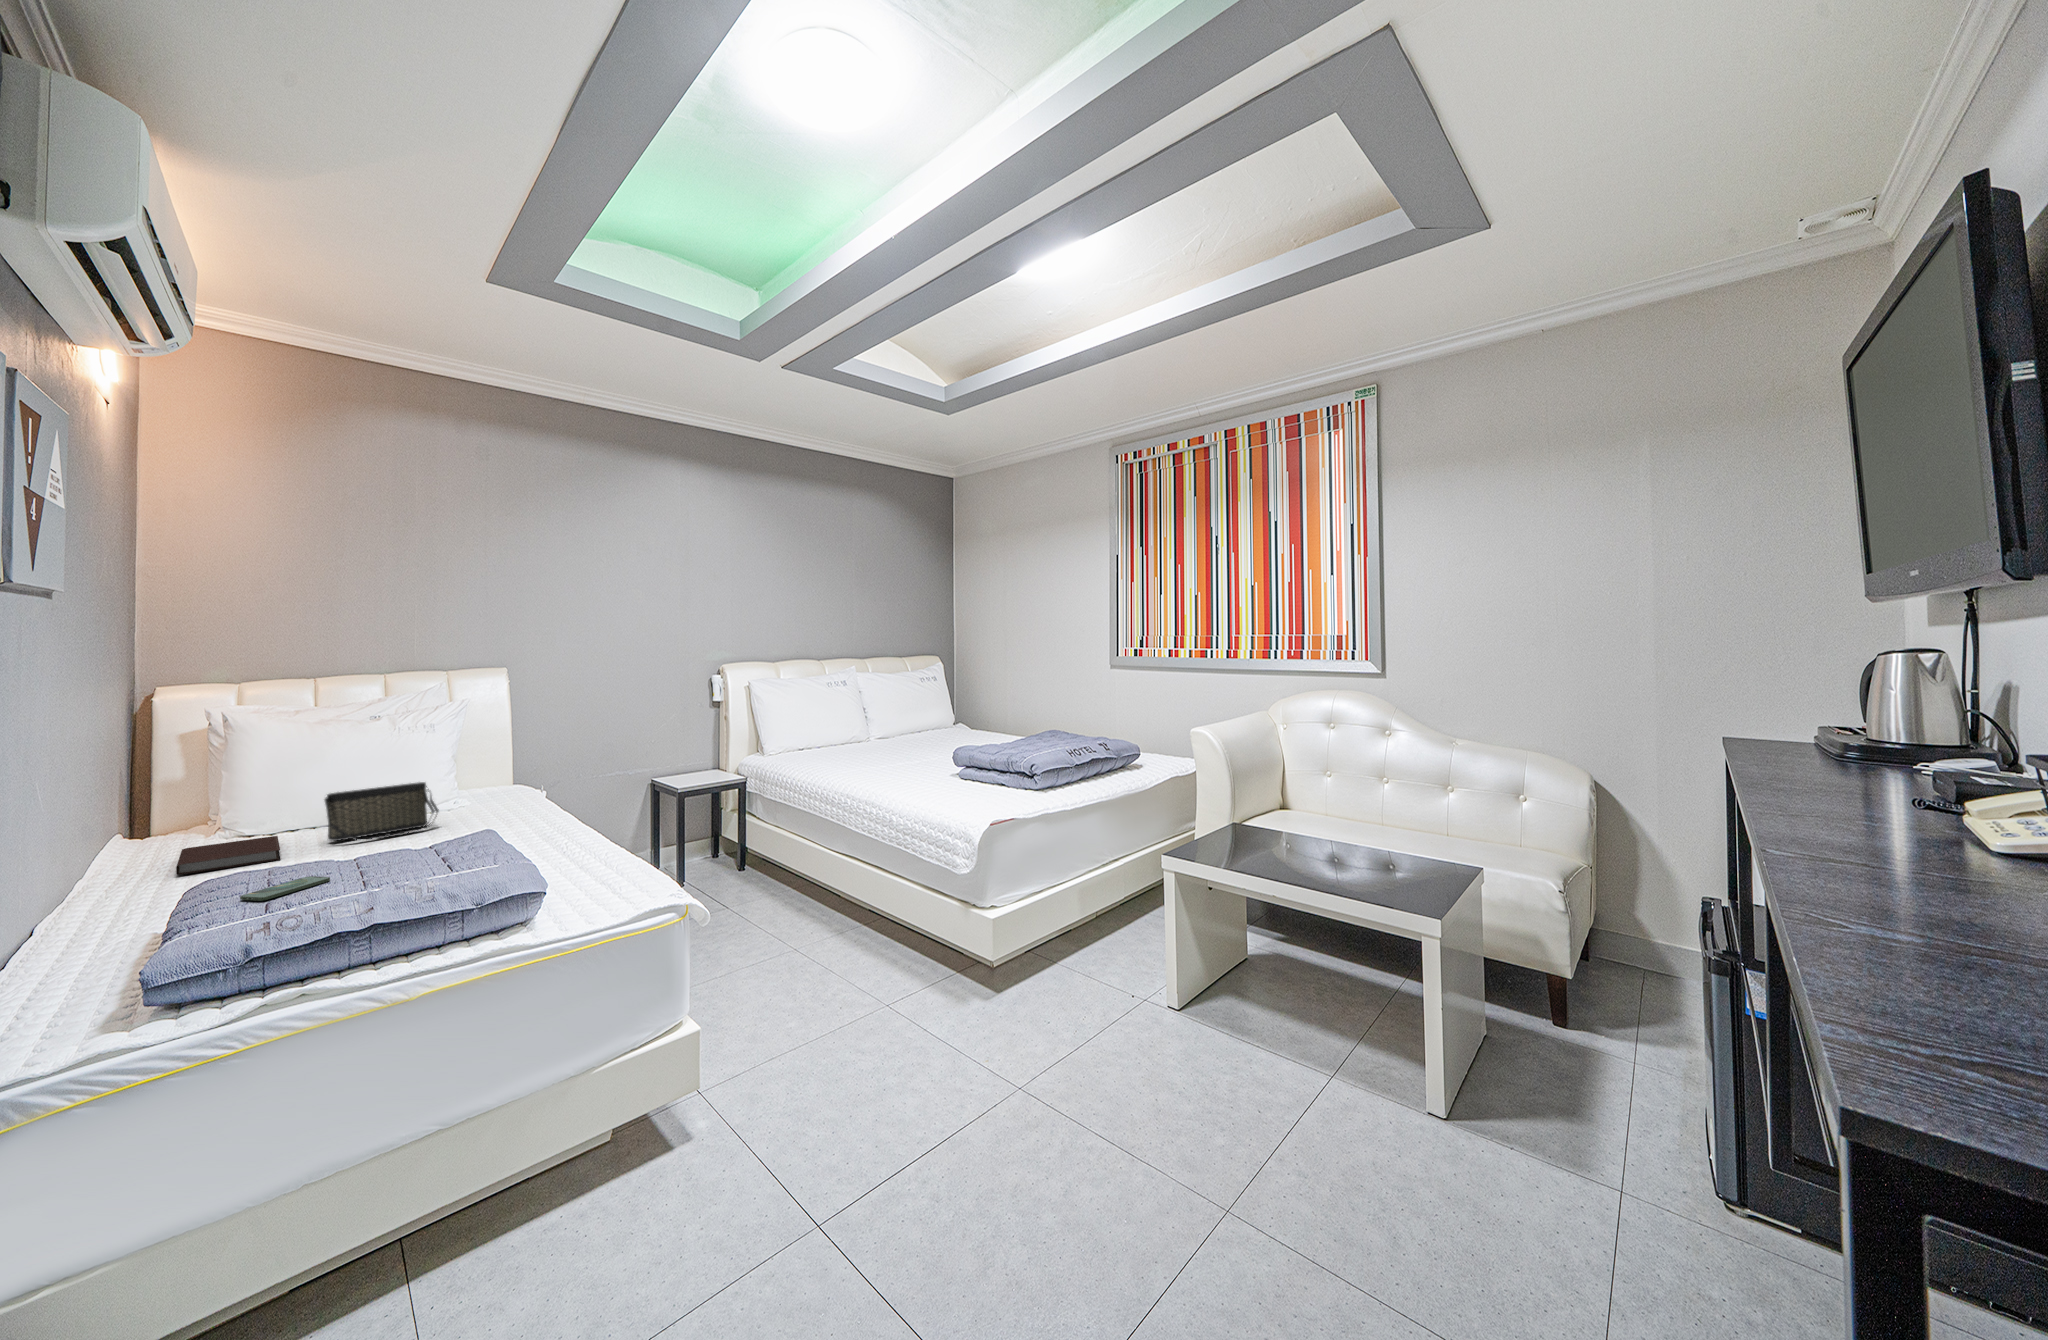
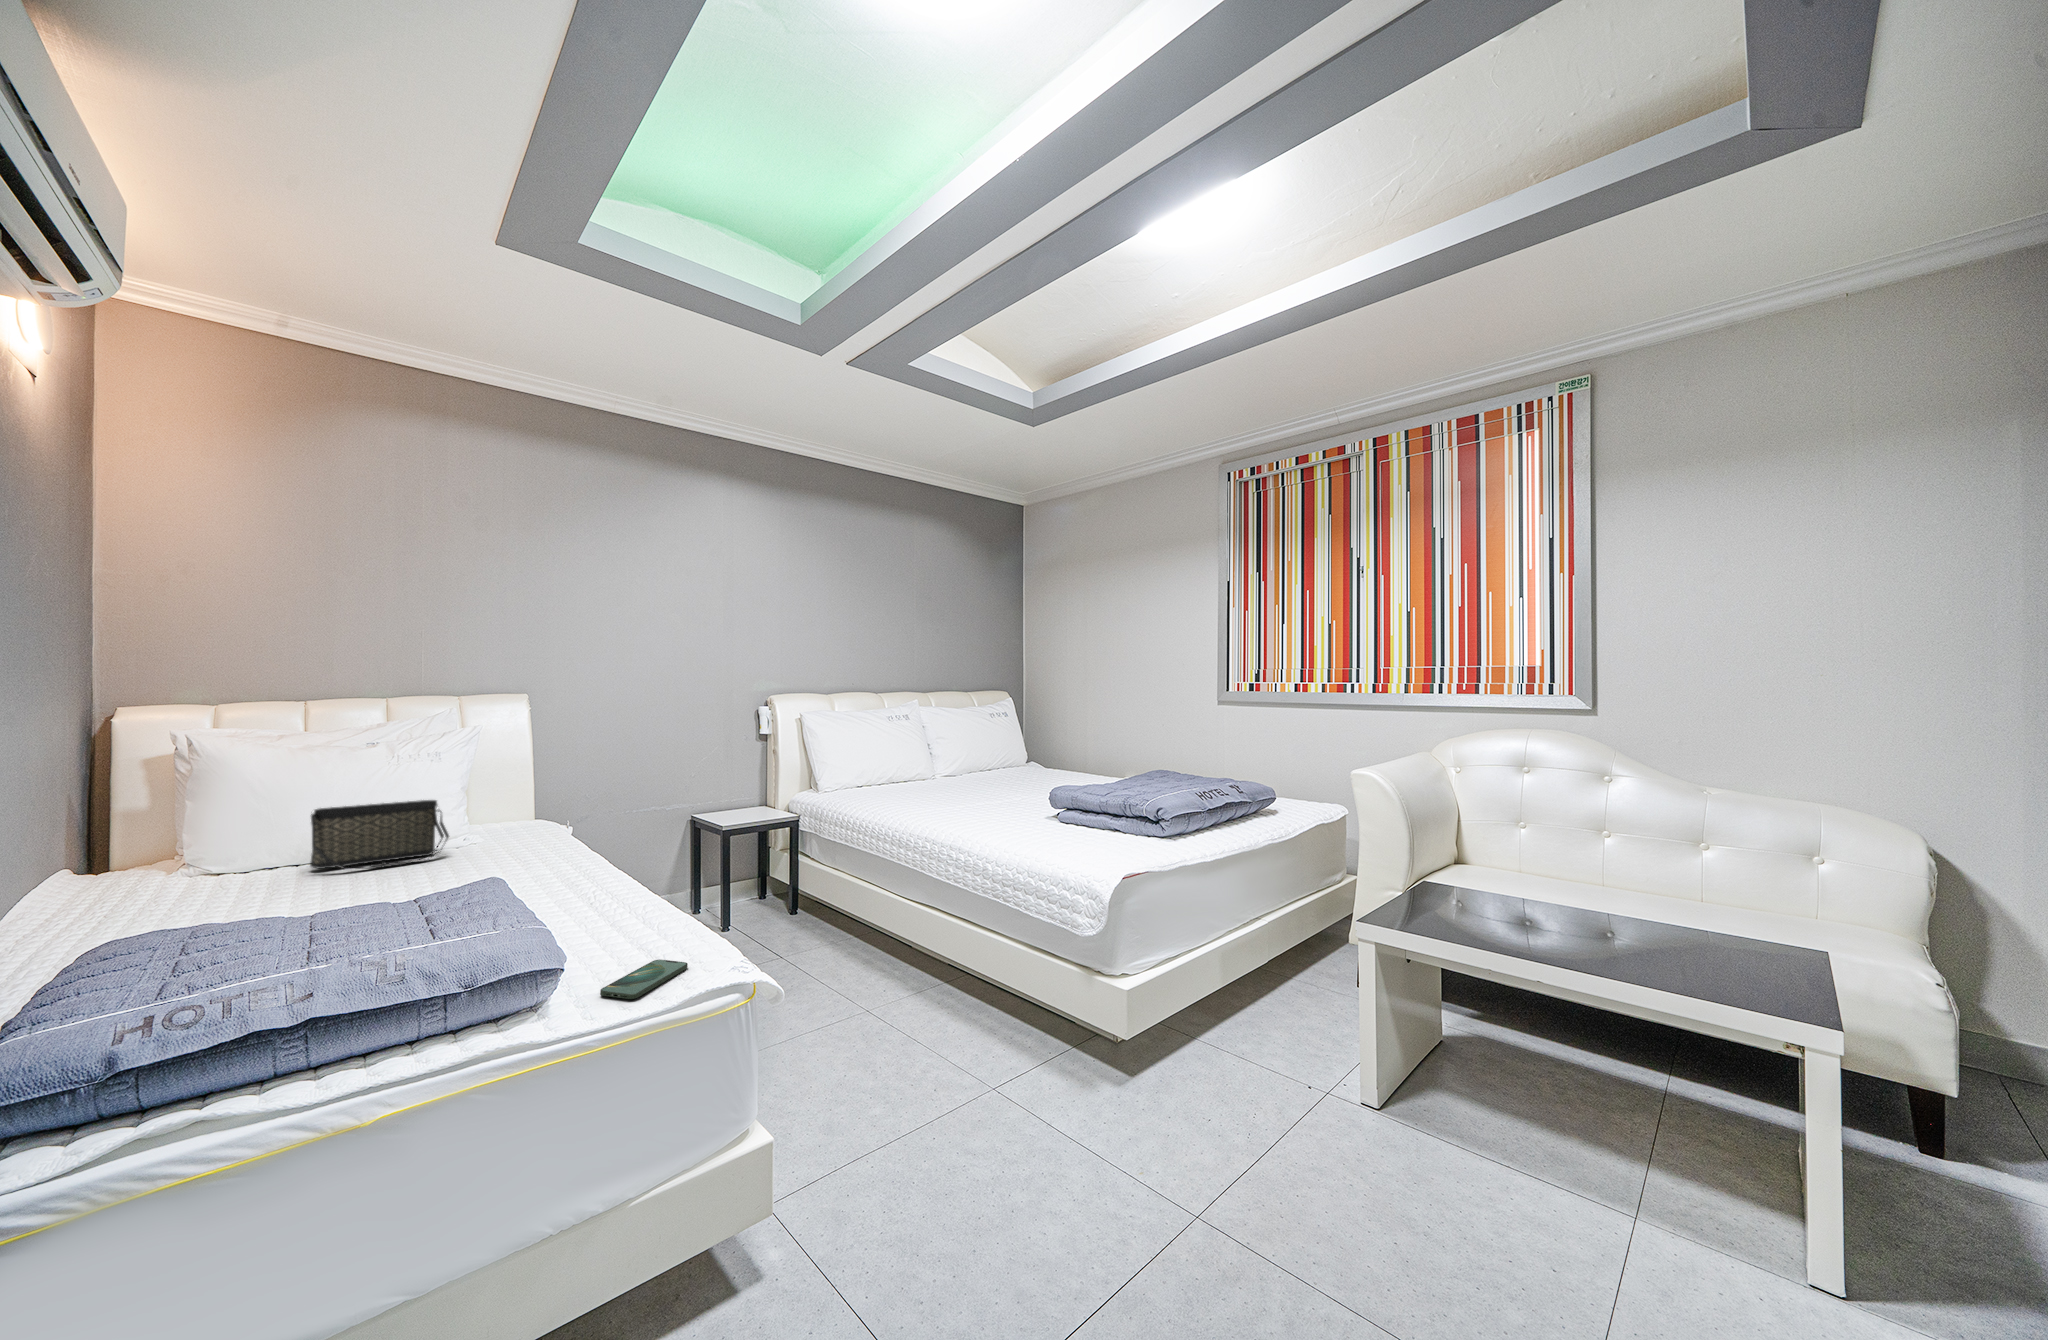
notebook: present [176,836,280,875] -> none [108,858,251,906]
smartphone: present [240,876,330,901] -> present [600,960,688,999]

